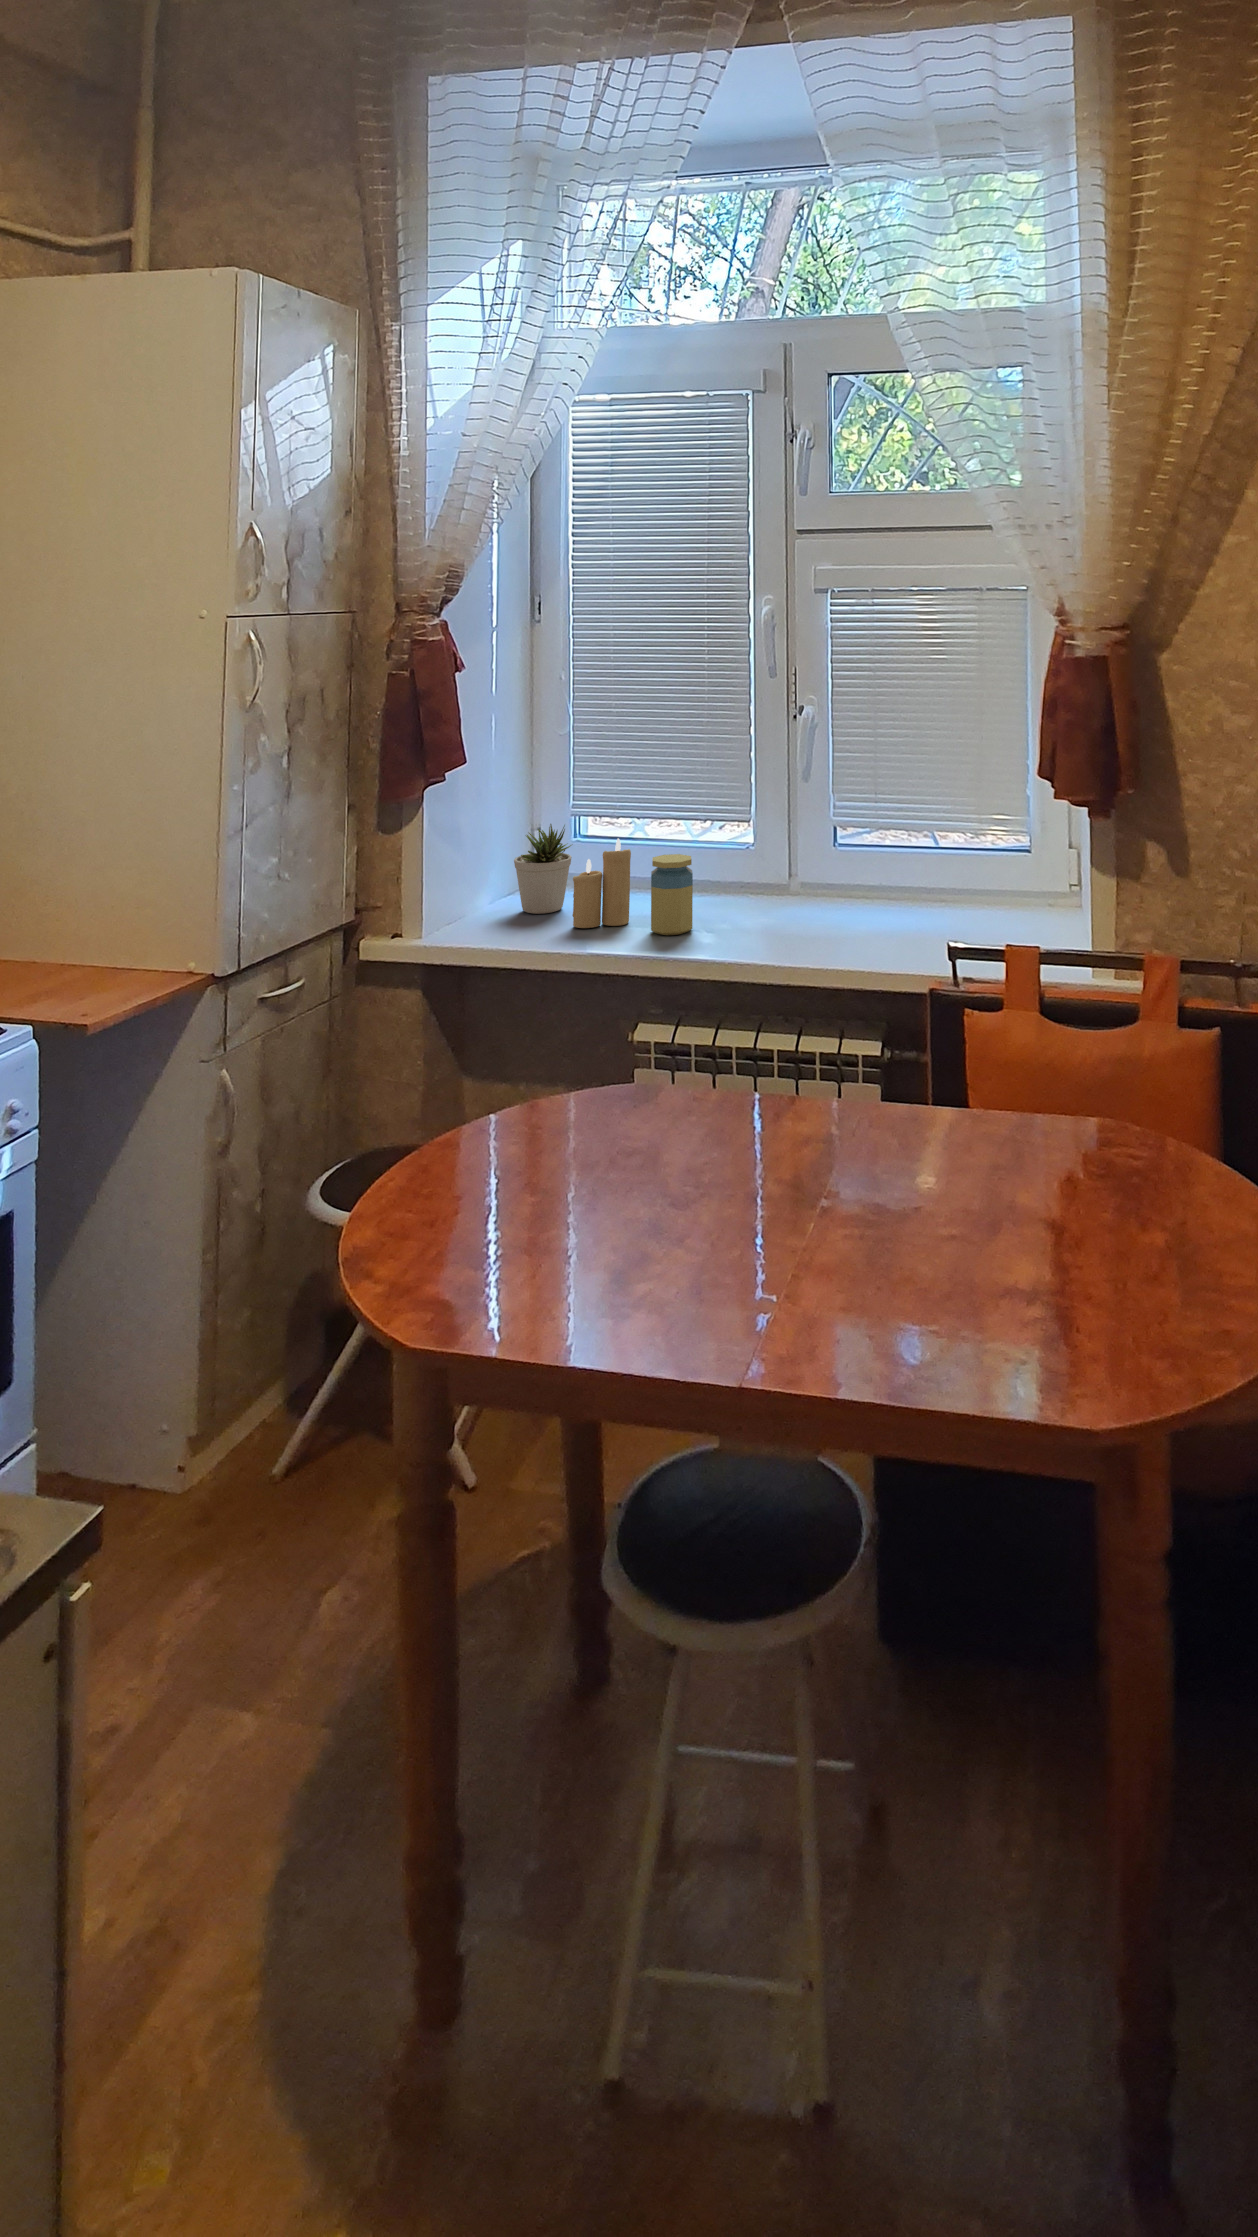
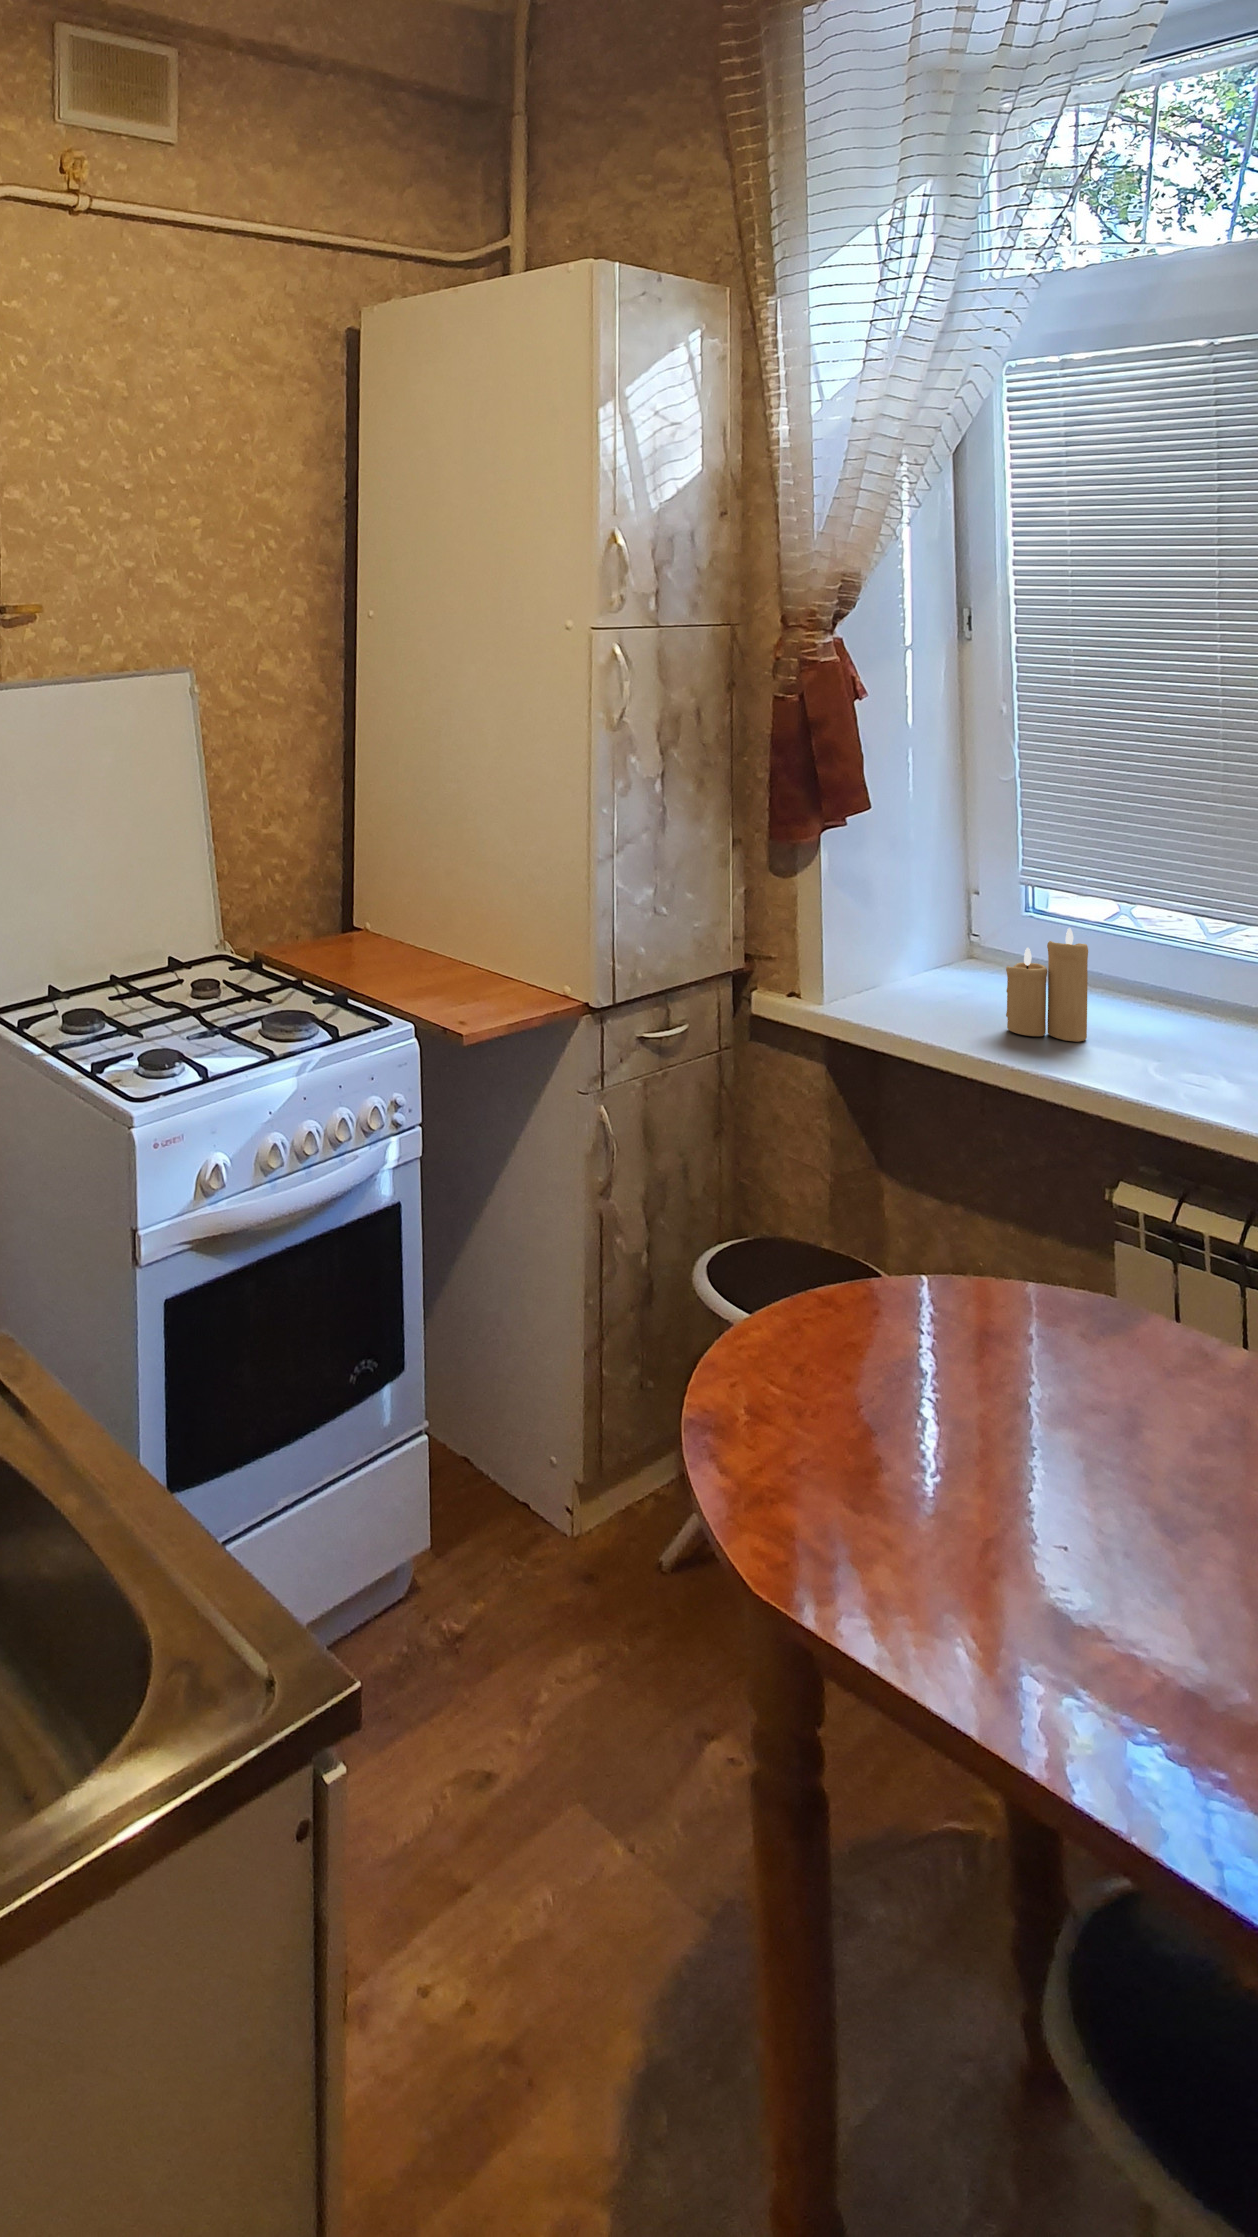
potted plant: present [514,824,572,914] -> none [930,891,1008,1002]
jar: present [651,854,693,935] -> none [1117,961,1182,1074]

